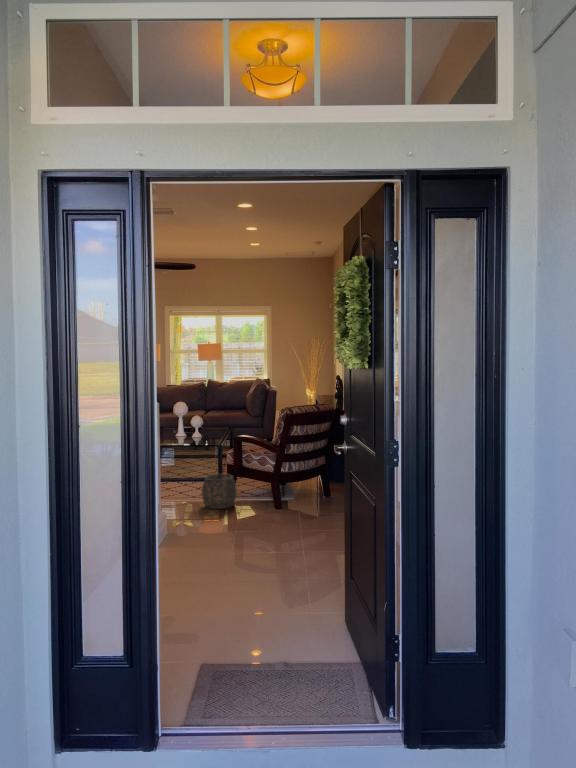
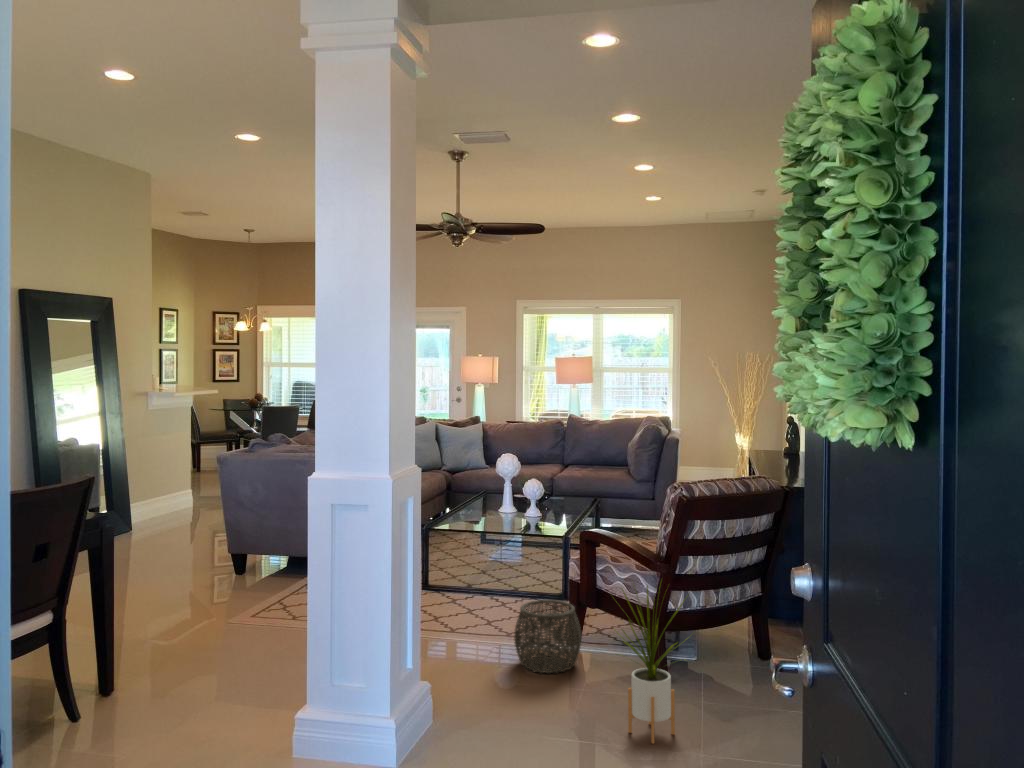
house plant: none [256,452,296,528] -> present [617,586,685,743]

